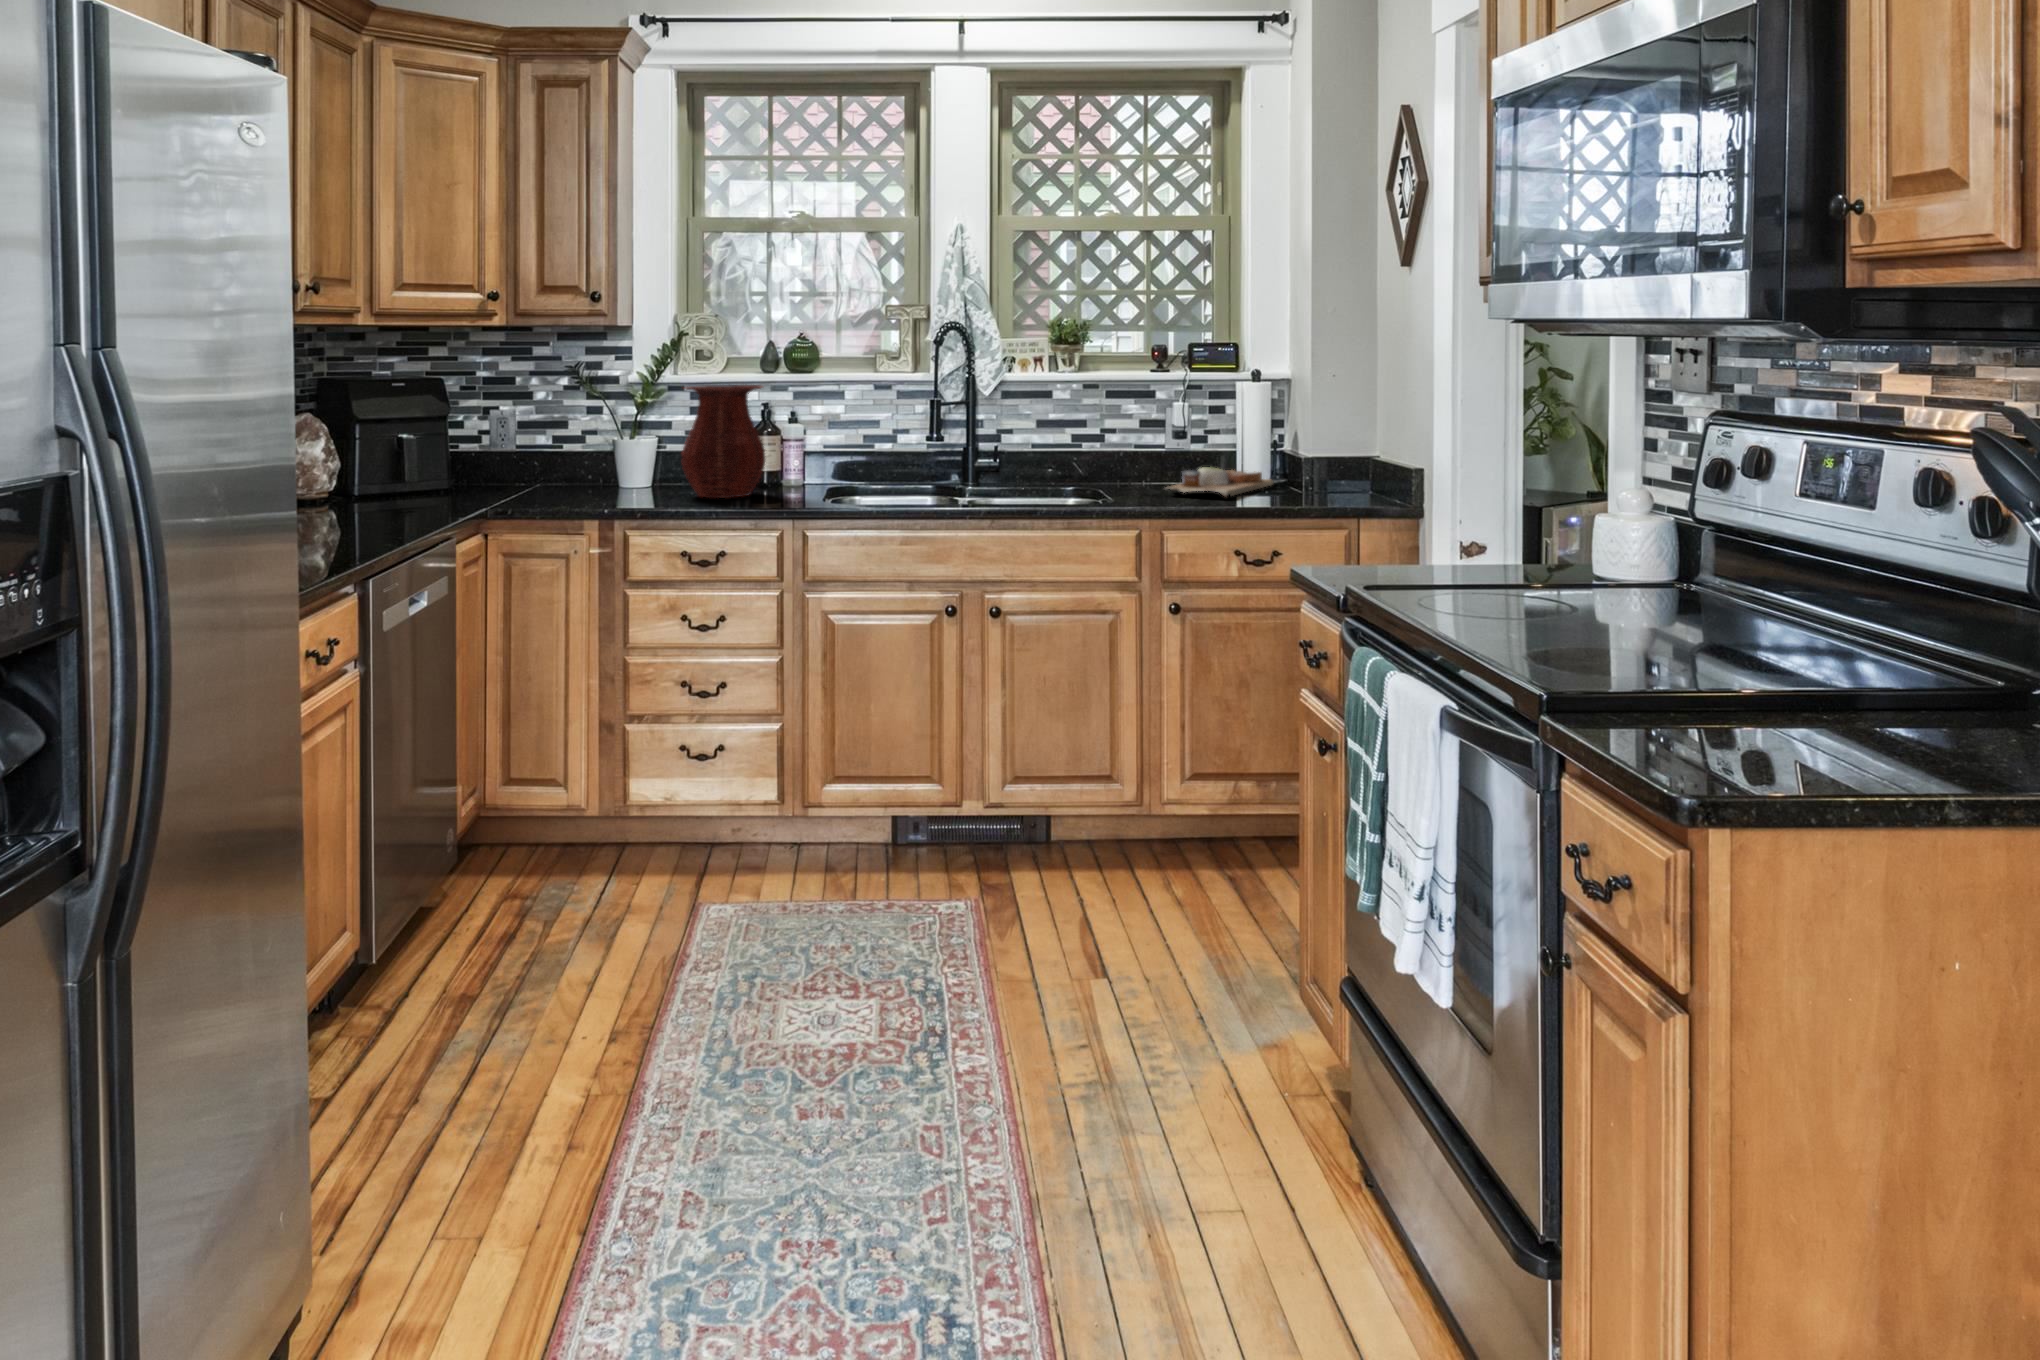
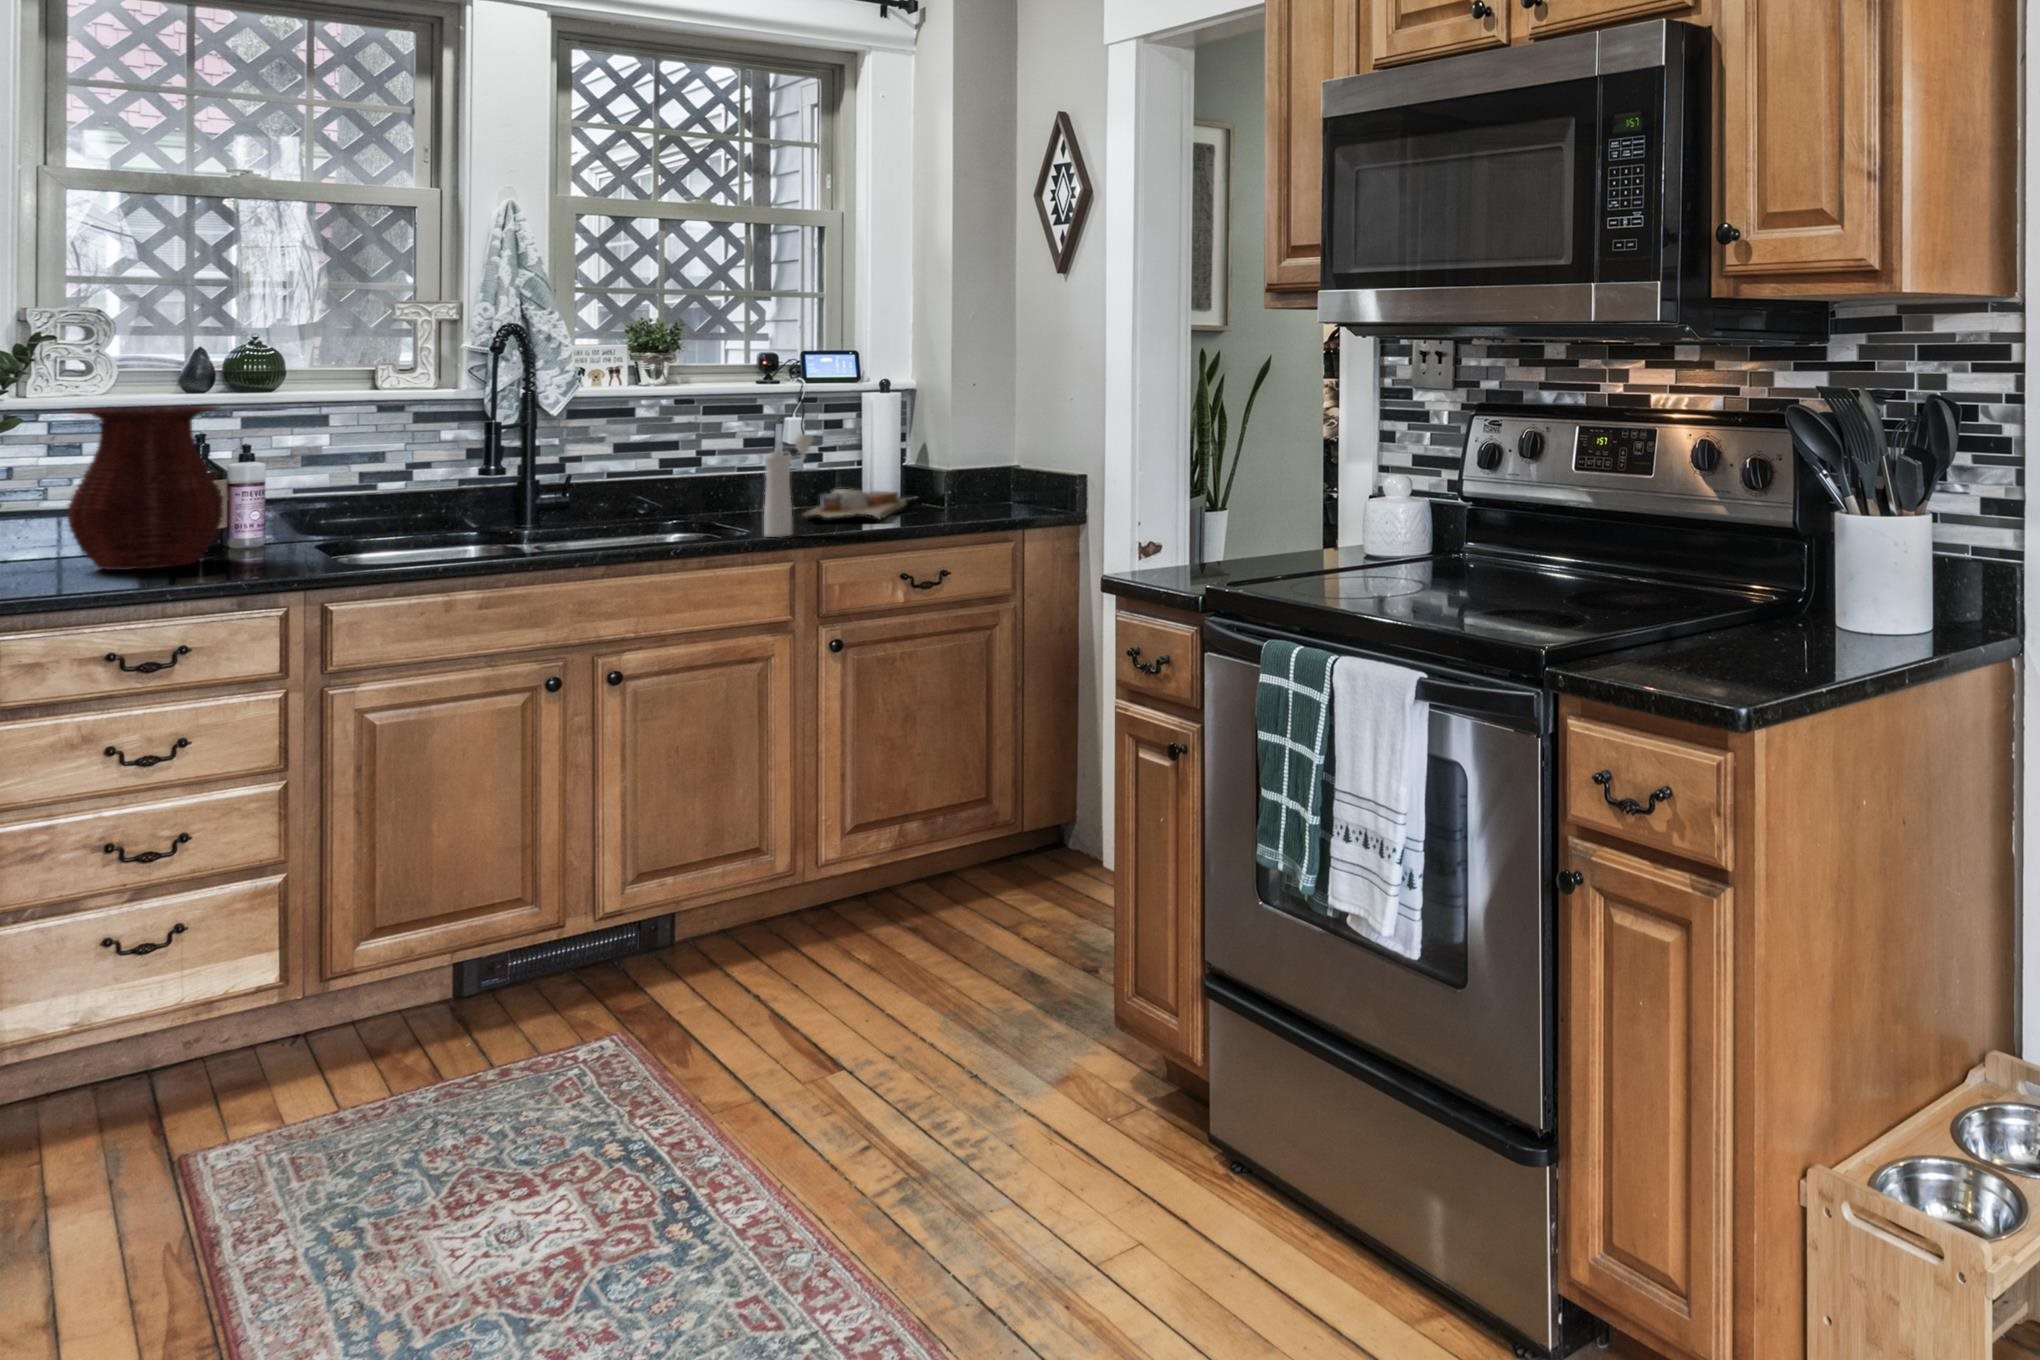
pepper mill: none [1117,417,1166,506] -> present [764,434,813,537]

